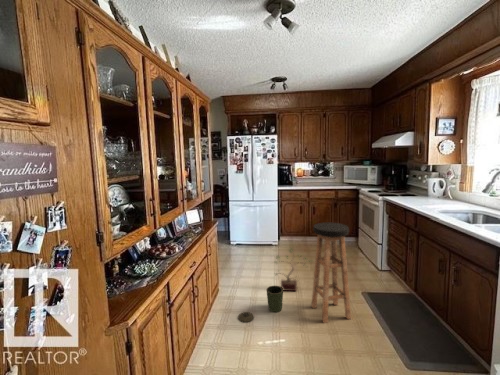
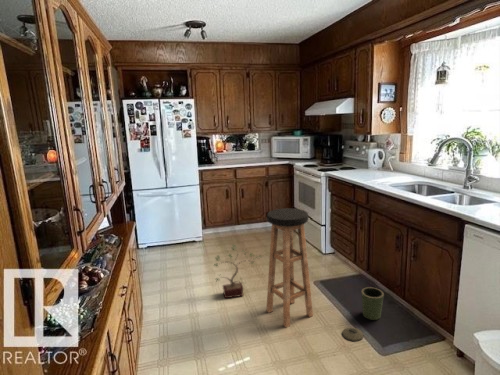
trash can: present [238,286,283,323] -> present [342,287,384,342]

